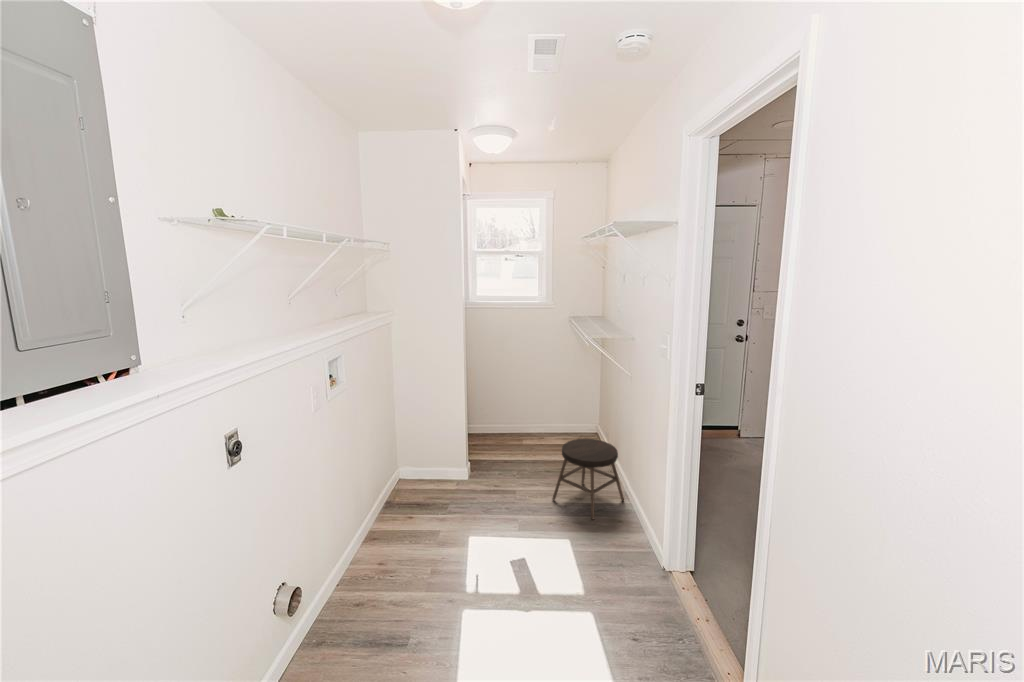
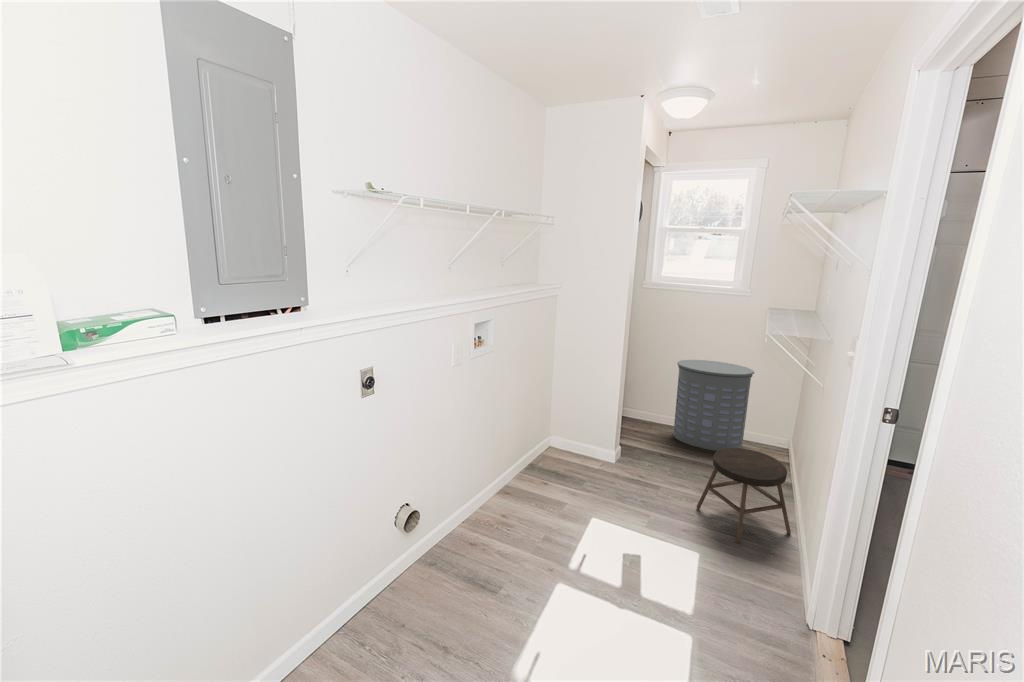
laundry hamper: none [507,370,568,447] -> present [673,360,754,451]

